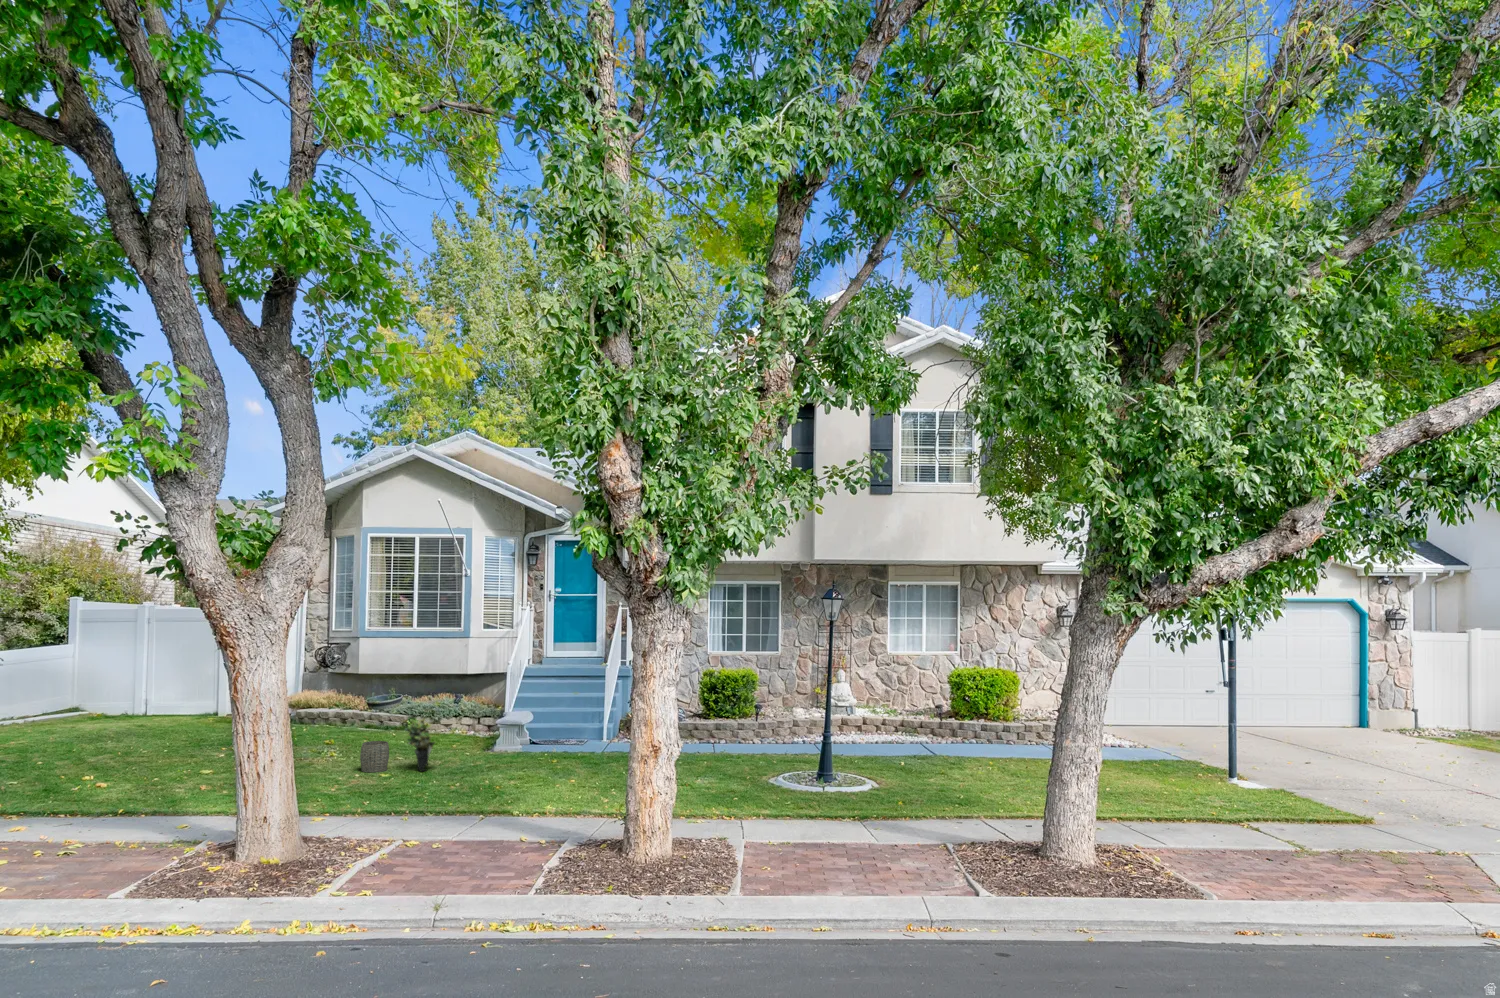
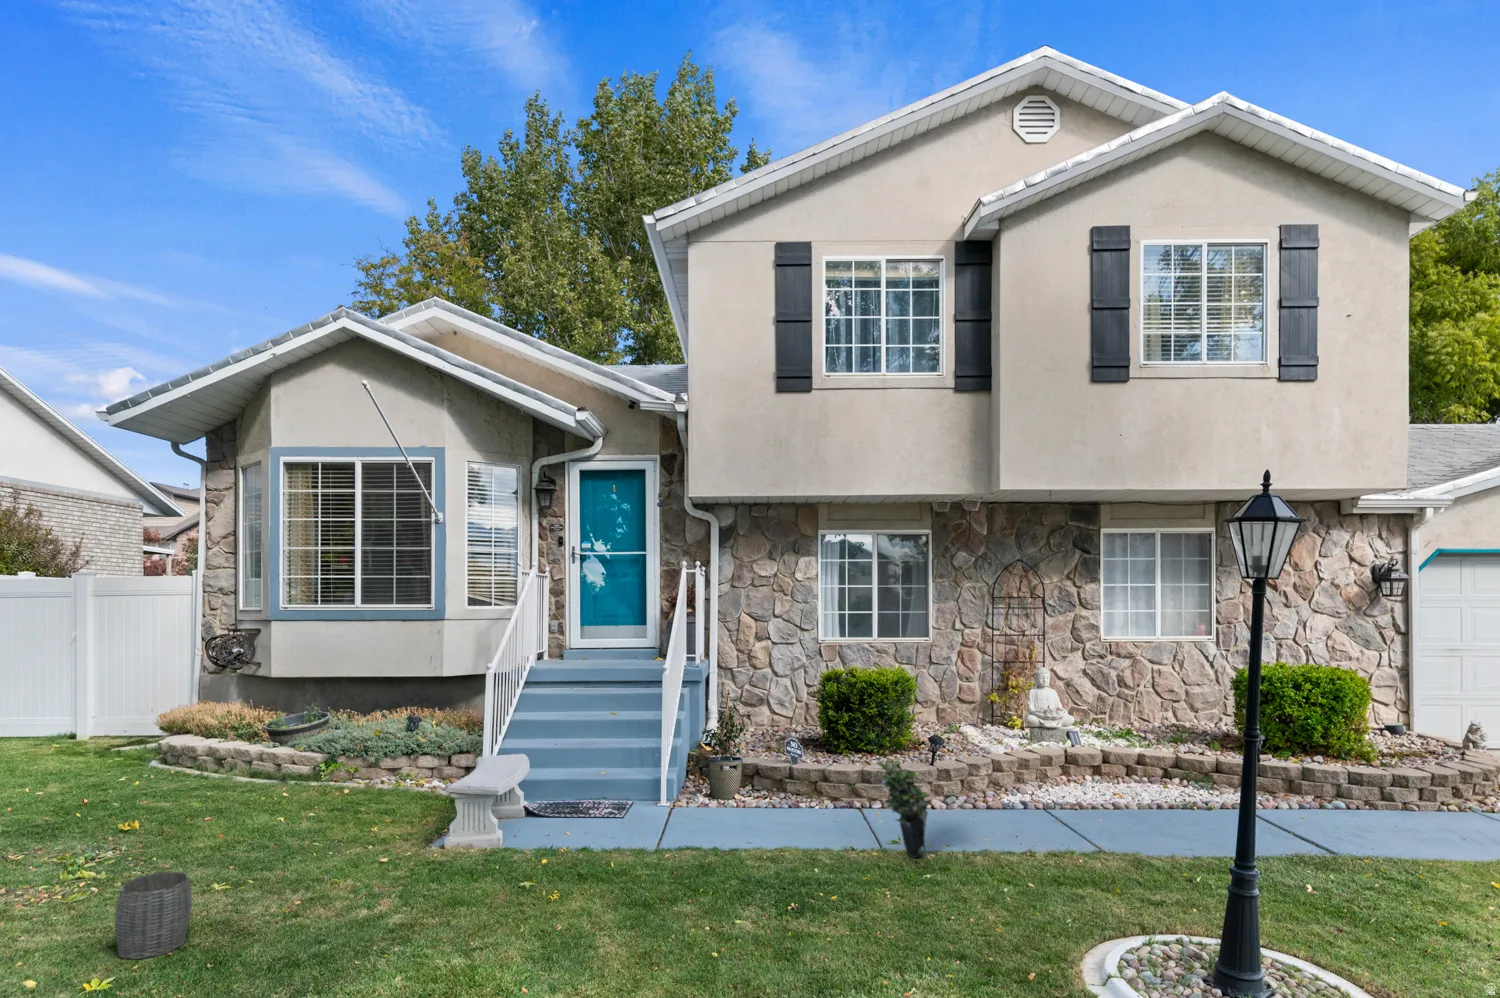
potted plant: present [406,719,435,771] -> present [878,760,930,858]

